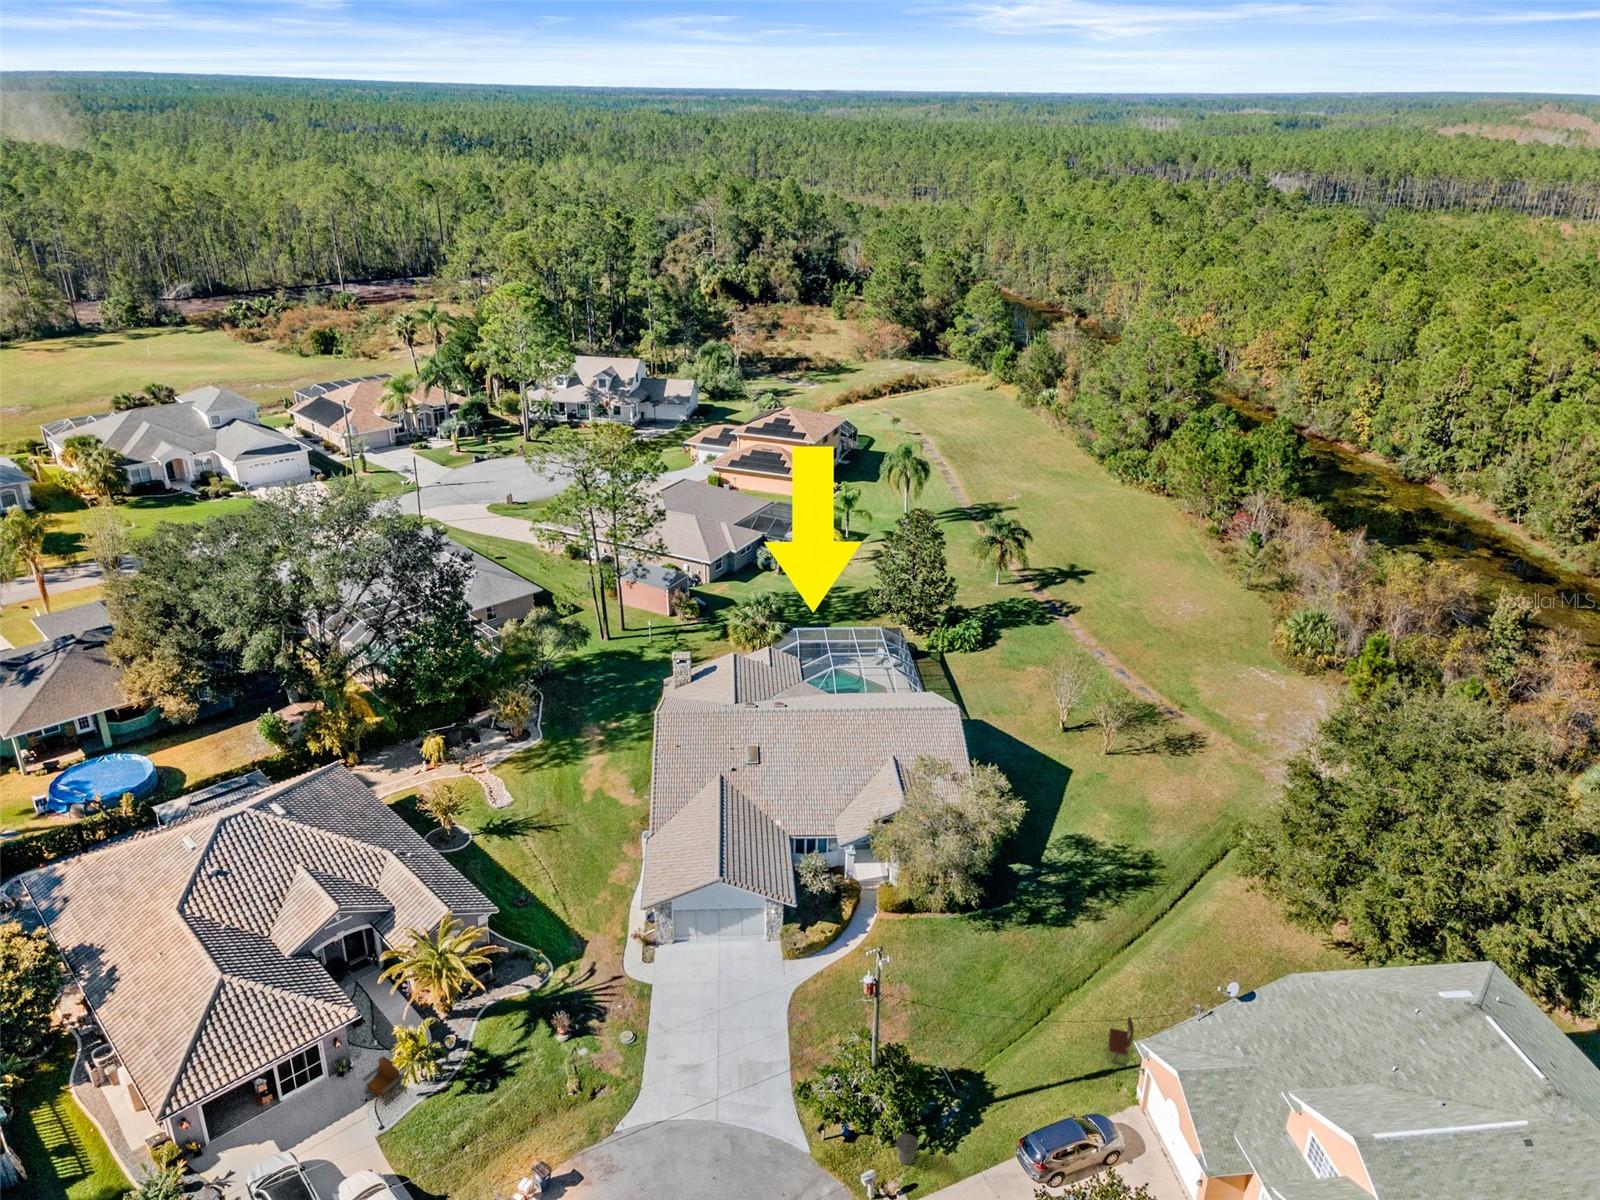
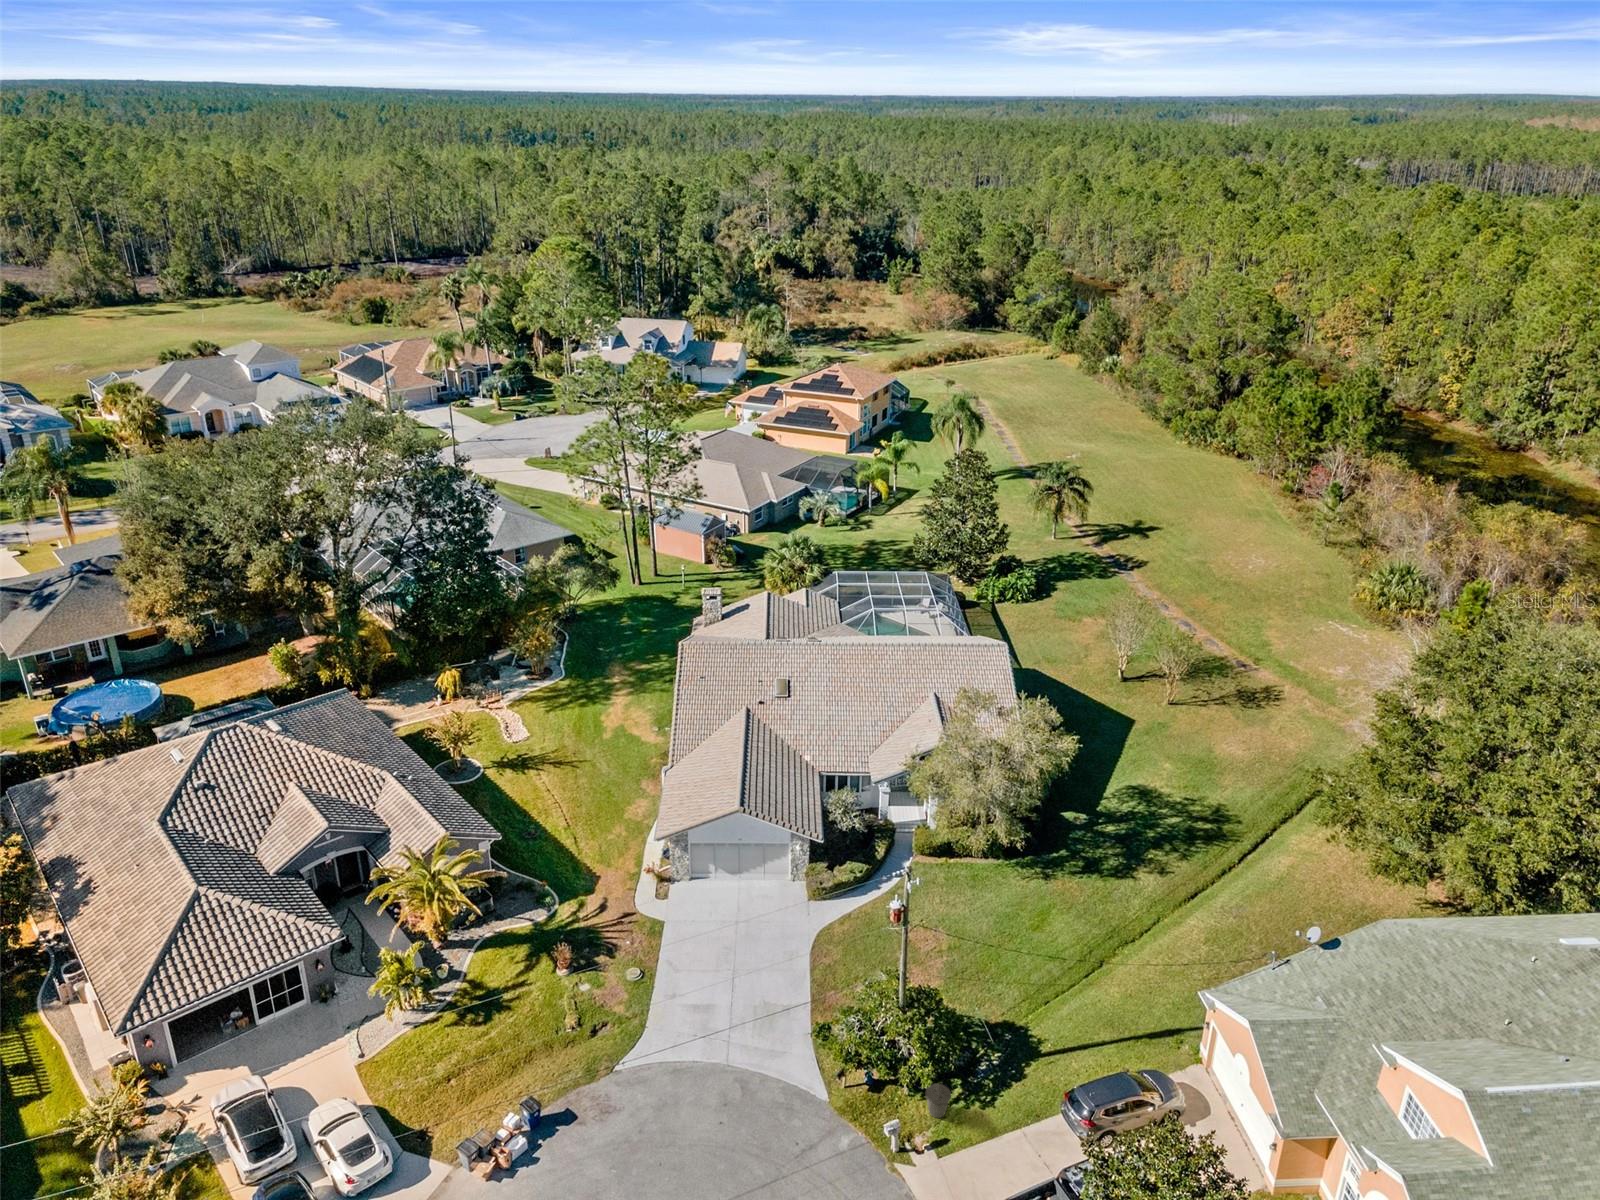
bench: present [1109,1017,1134,1066] -> none [1169,967,1199,1022]
lounge chair: present [363,1056,406,1106] -> none [343,981,391,1034]

